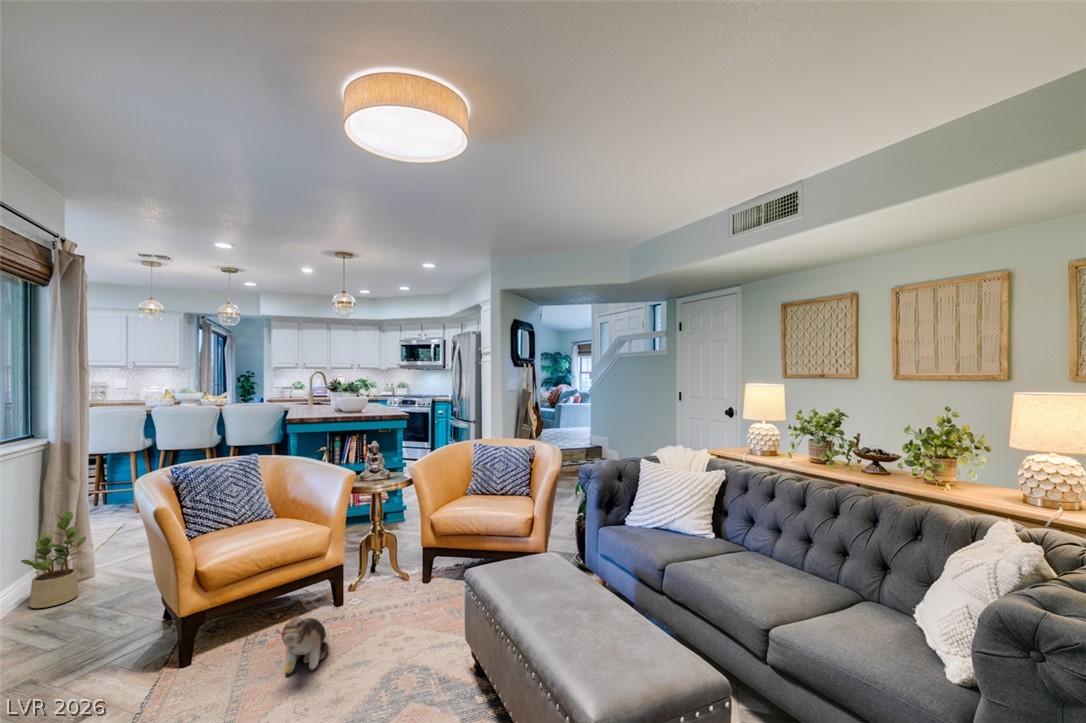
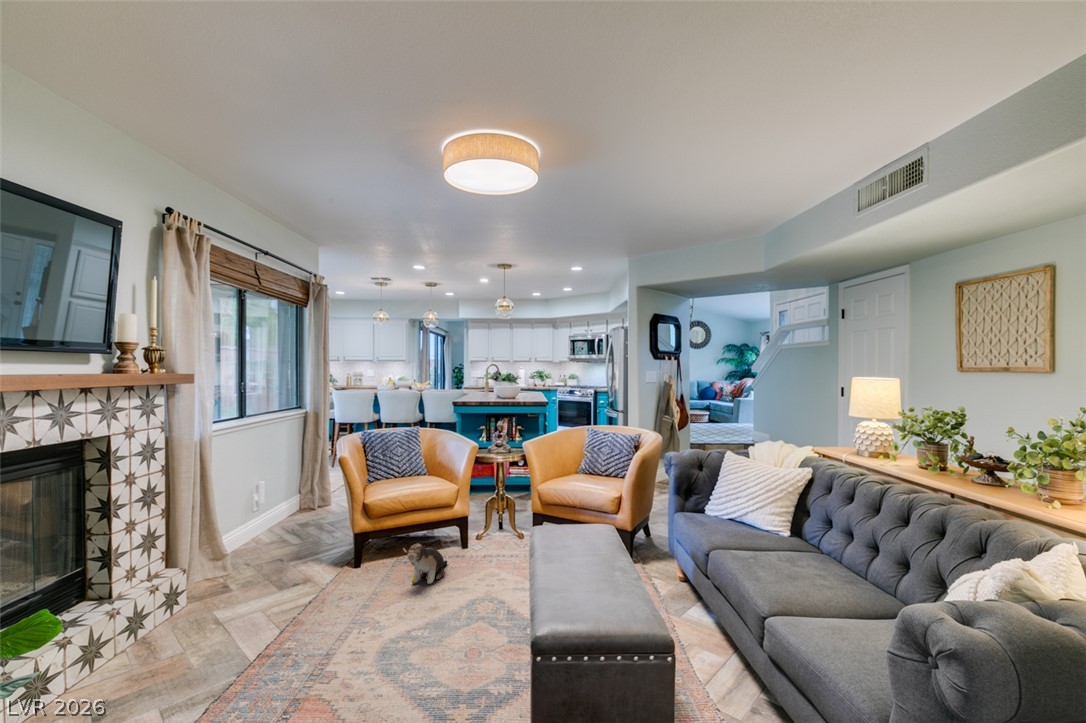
potted plant: present [21,512,86,608] -> none [291,459,324,520]

